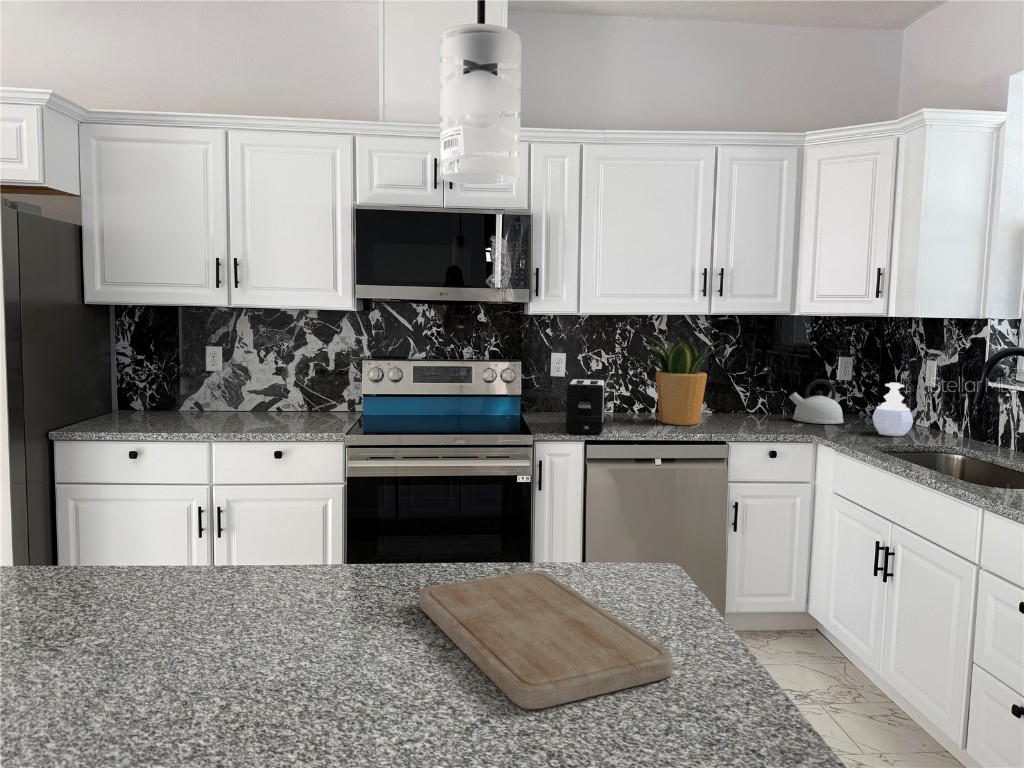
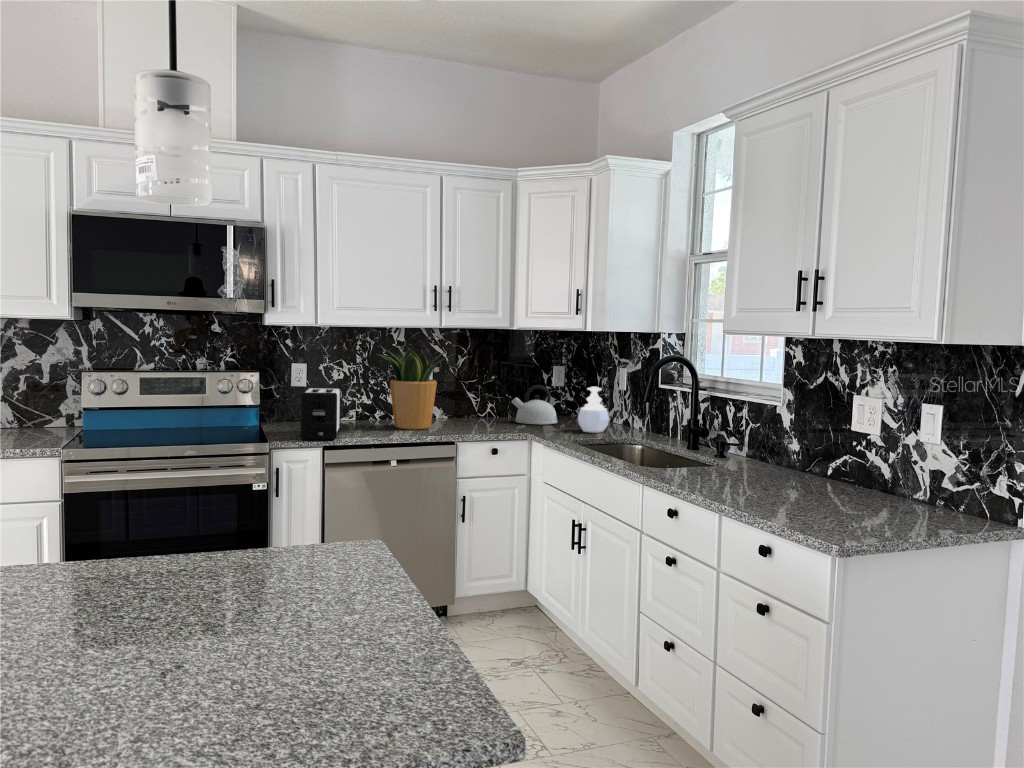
cutting board: present [419,571,673,709] -> none [128,553,350,654]

